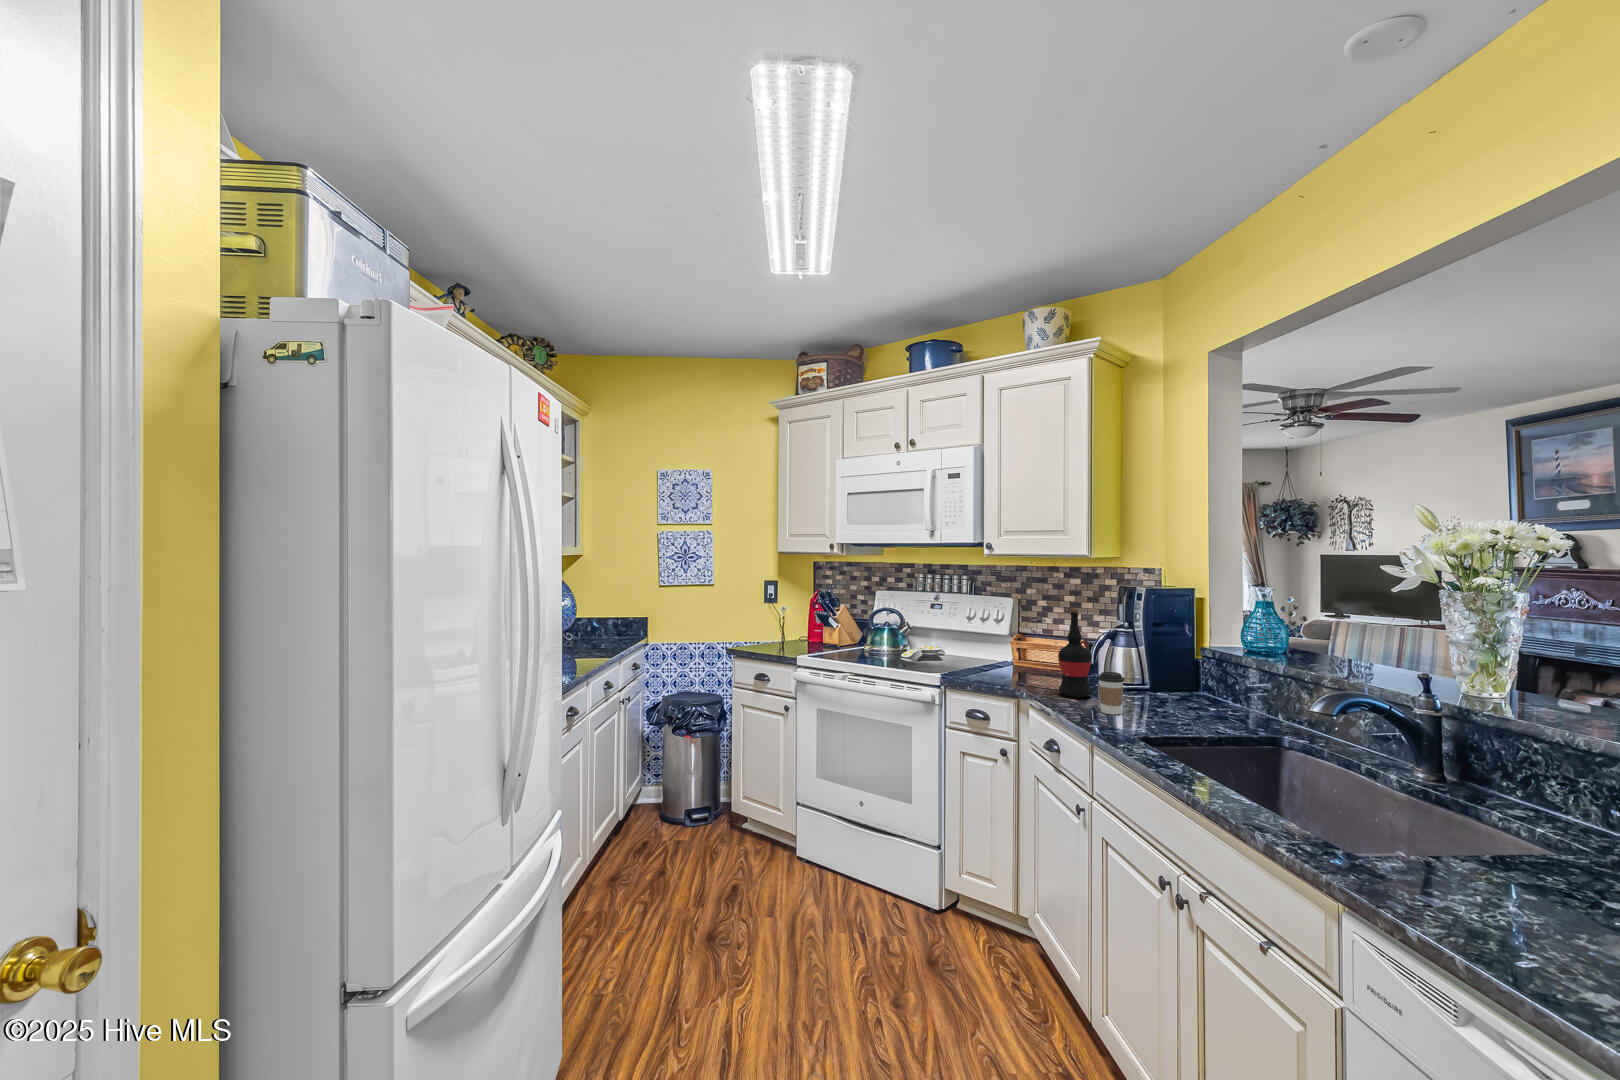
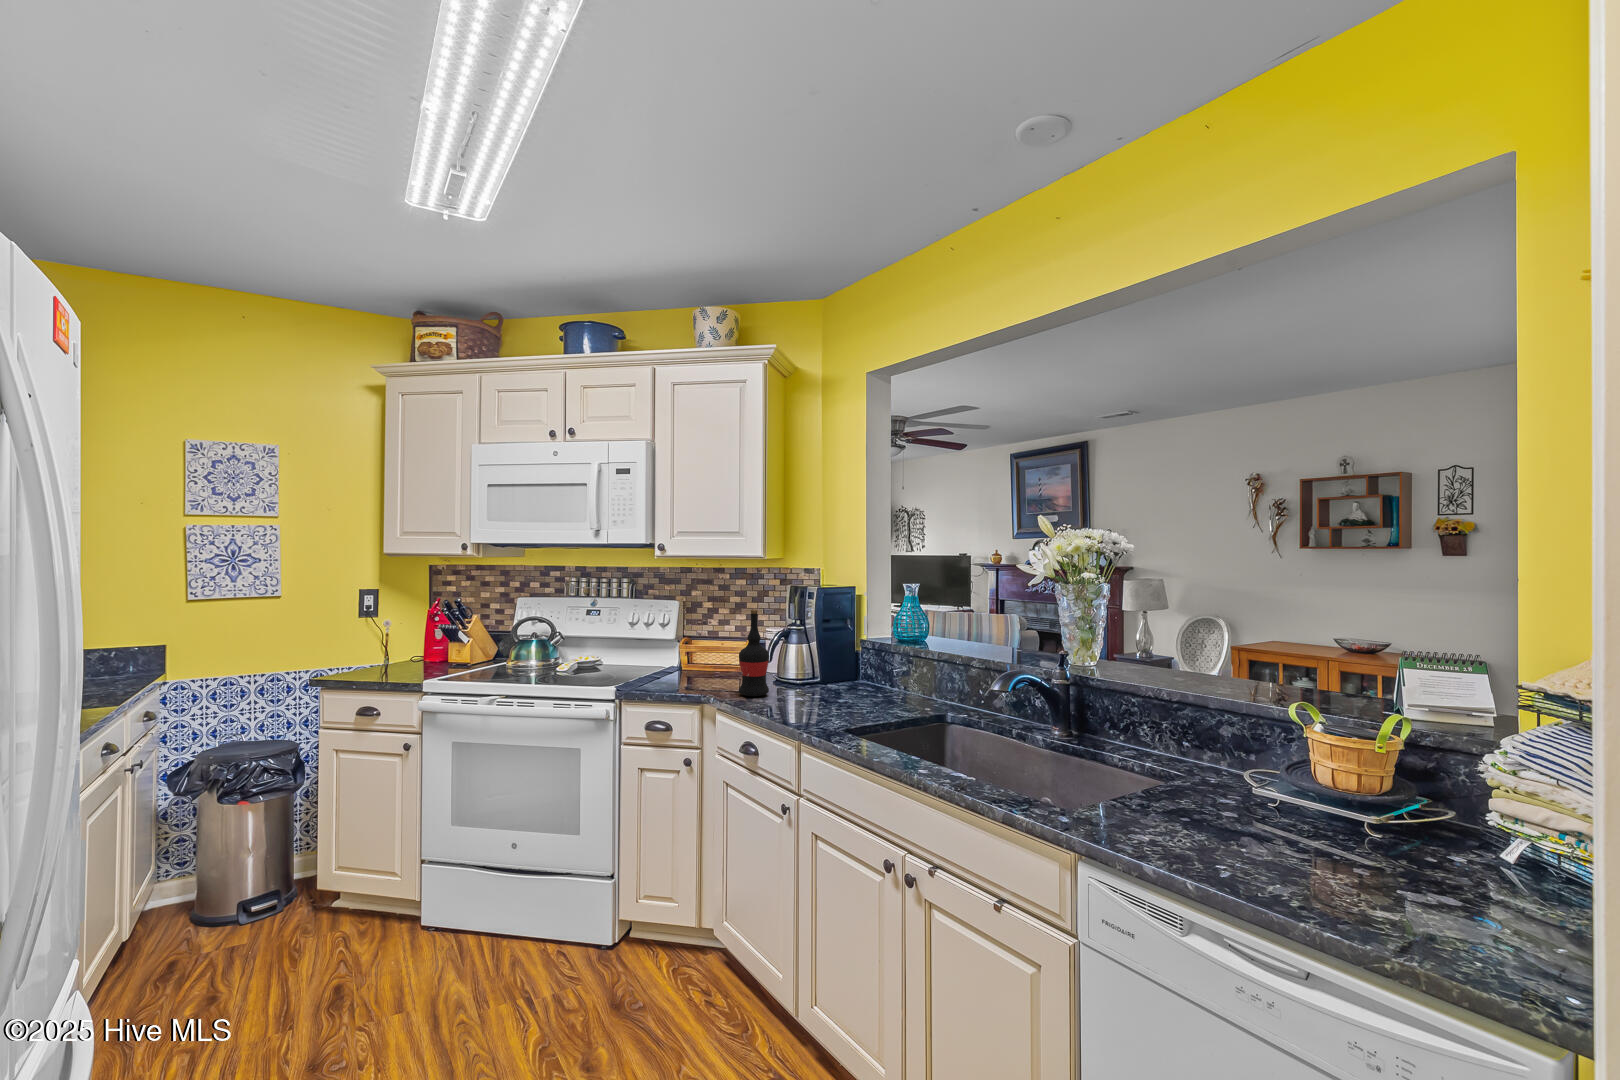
coffee cup: present [1098,672,1125,715] -> none [780,669,803,709]

